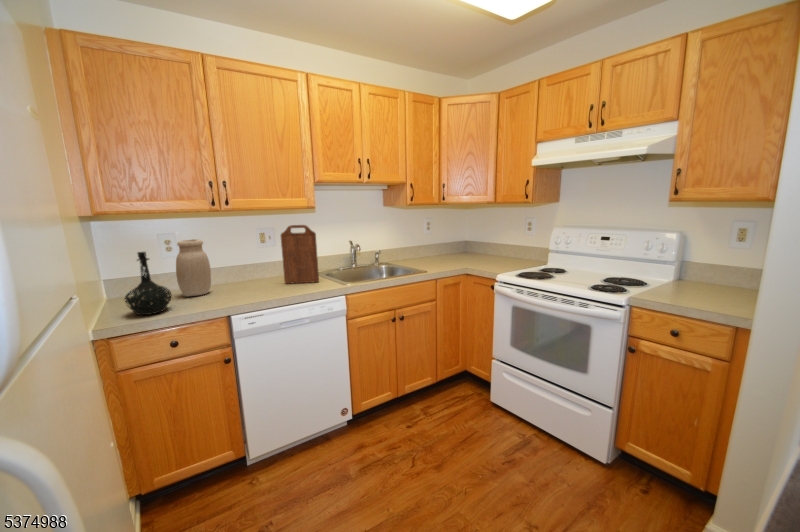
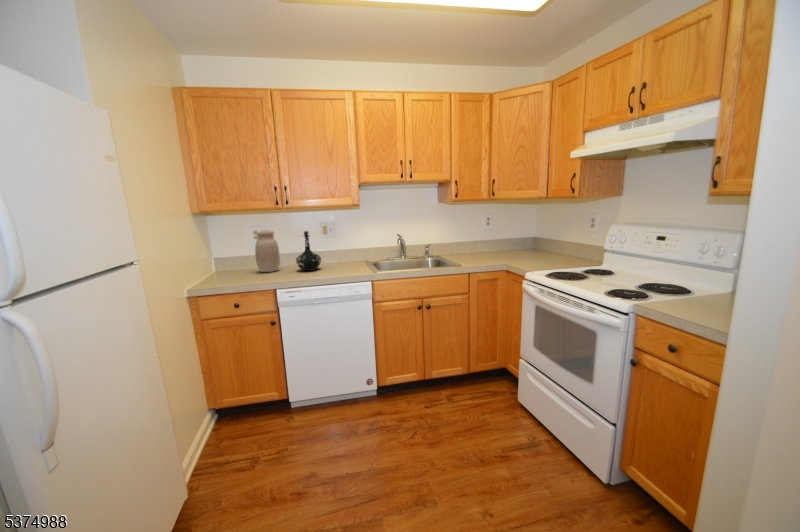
cutting board: present [281,225,319,284] -> none [330,220,358,269]
bottle: present [125,252,171,315] -> present [296,231,321,271]

